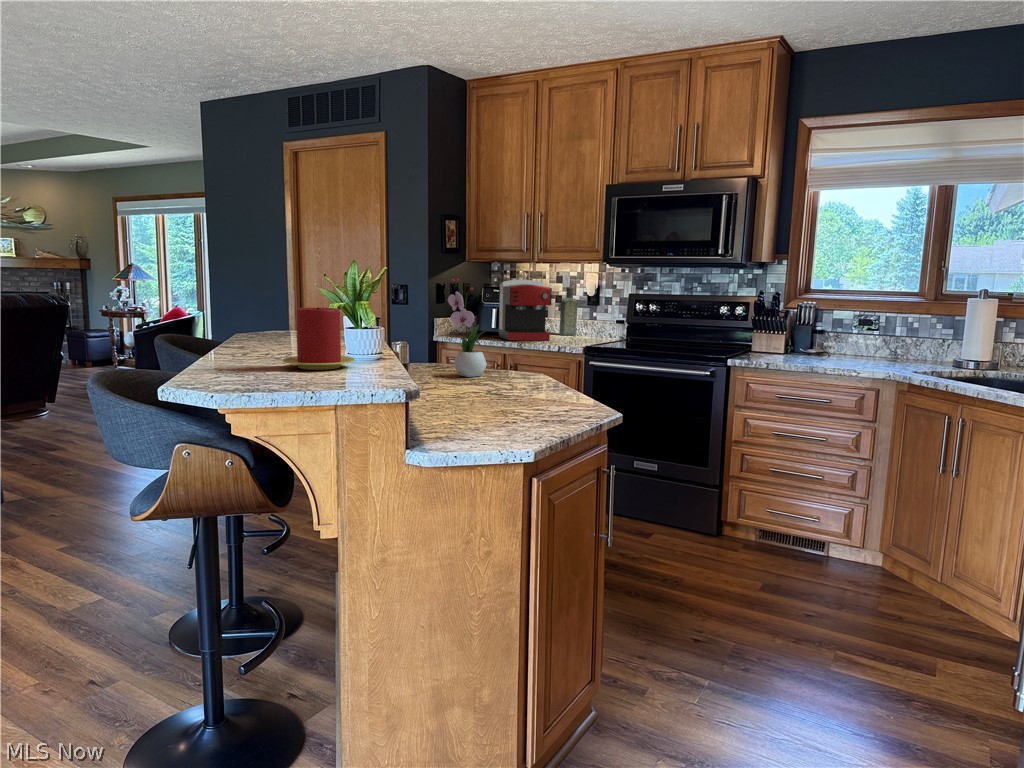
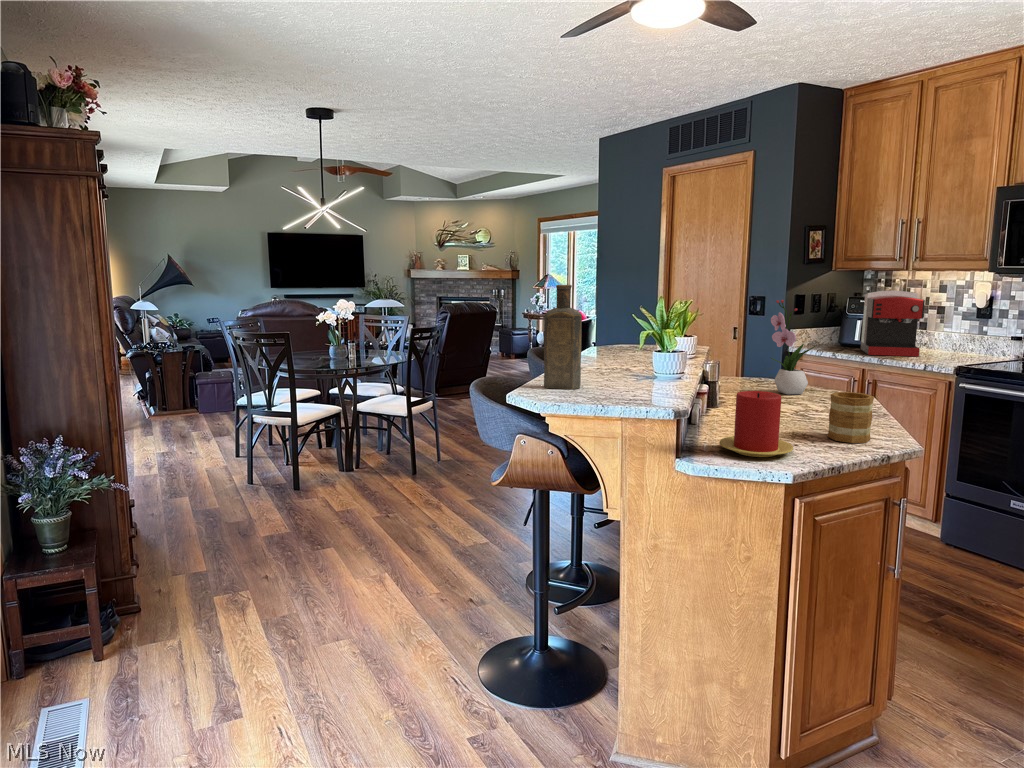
bottle: present [559,287,578,335] -> present [544,285,582,389]
candle: present [283,308,355,370] -> present [719,391,793,457]
mug: none [536,365,576,416] -> present [827,392,874,443]

